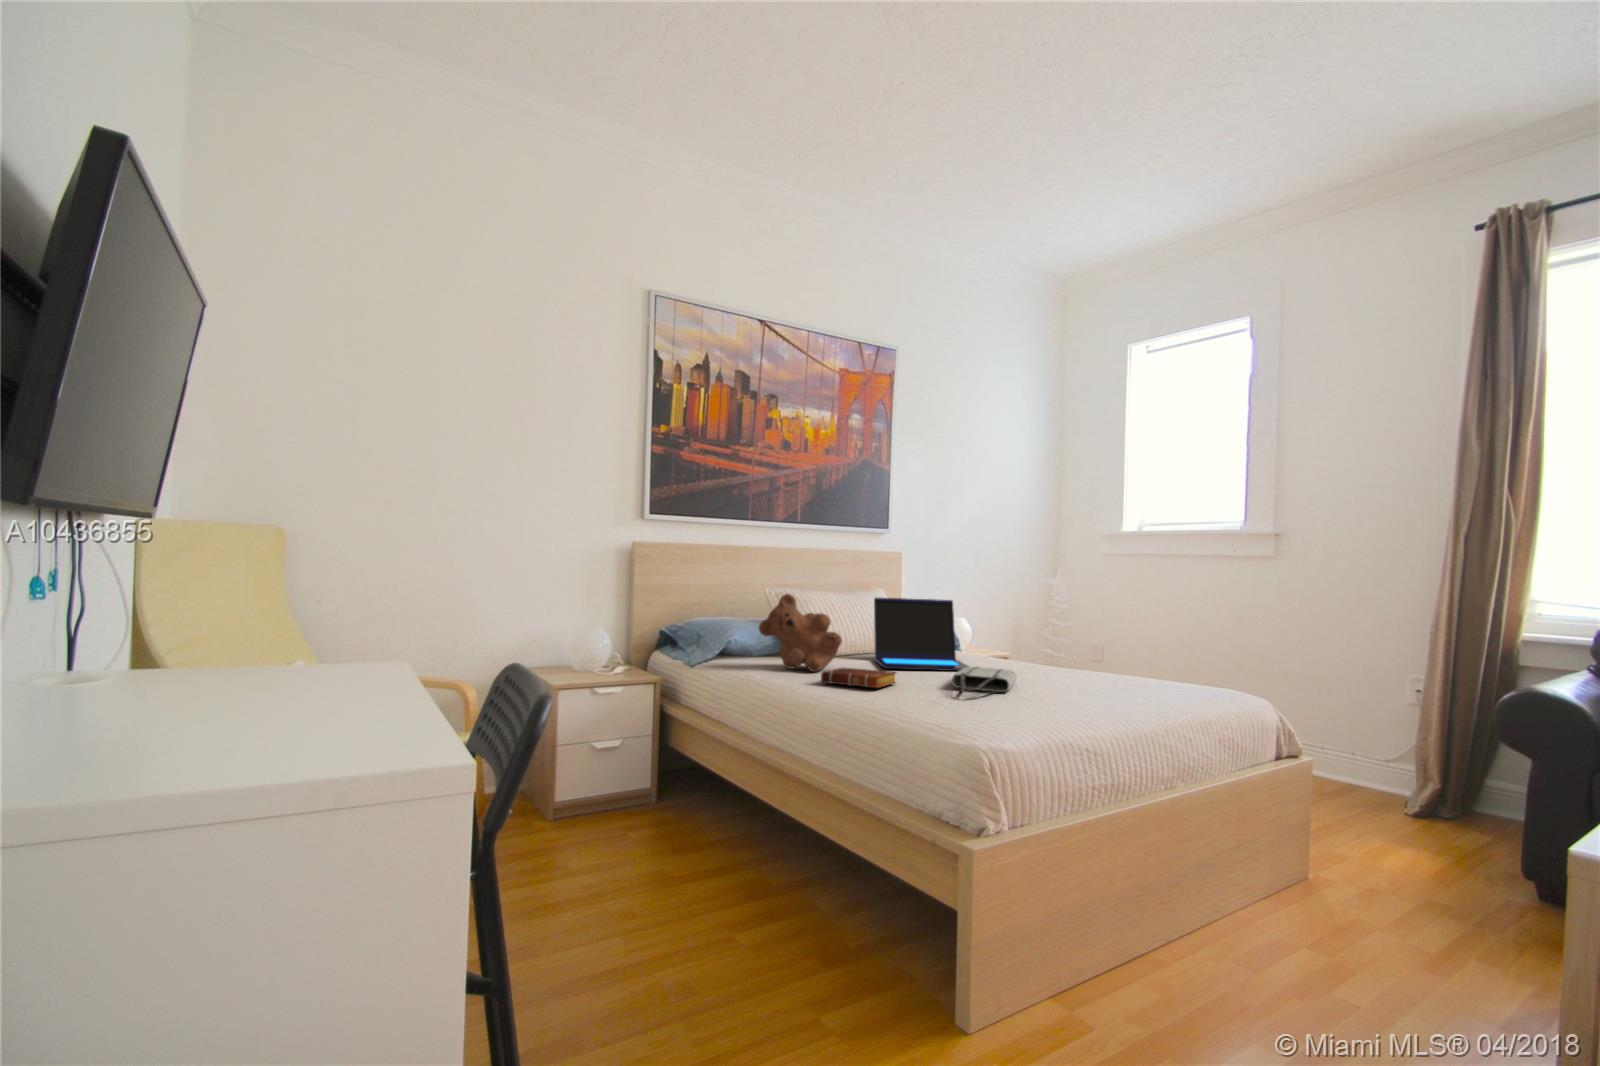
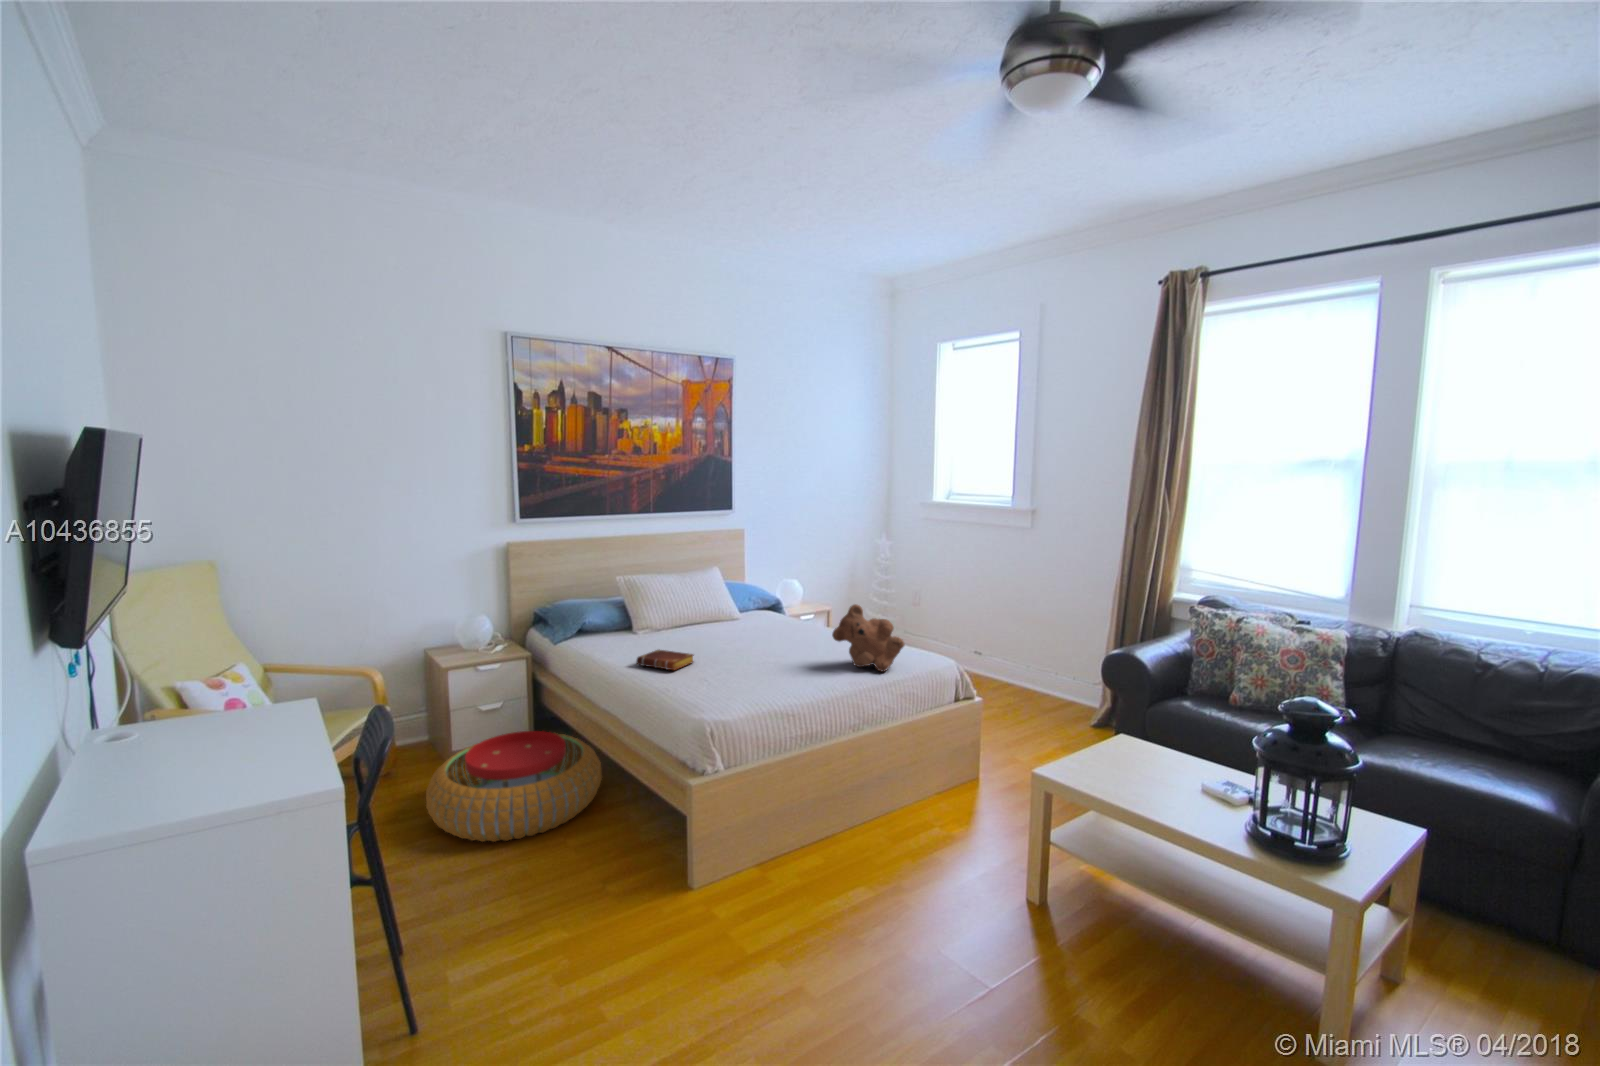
teddy bear: present [759,594,842,672] -> present [832,604,905,672]
laptop: present [874,598,969,671] -> none [697,581,766,643]
tote bag: present [952,667,1017,693] -> none [732,644,787,674]
pouf: none [544,770,773,910] -> present [426,731,602,842]

